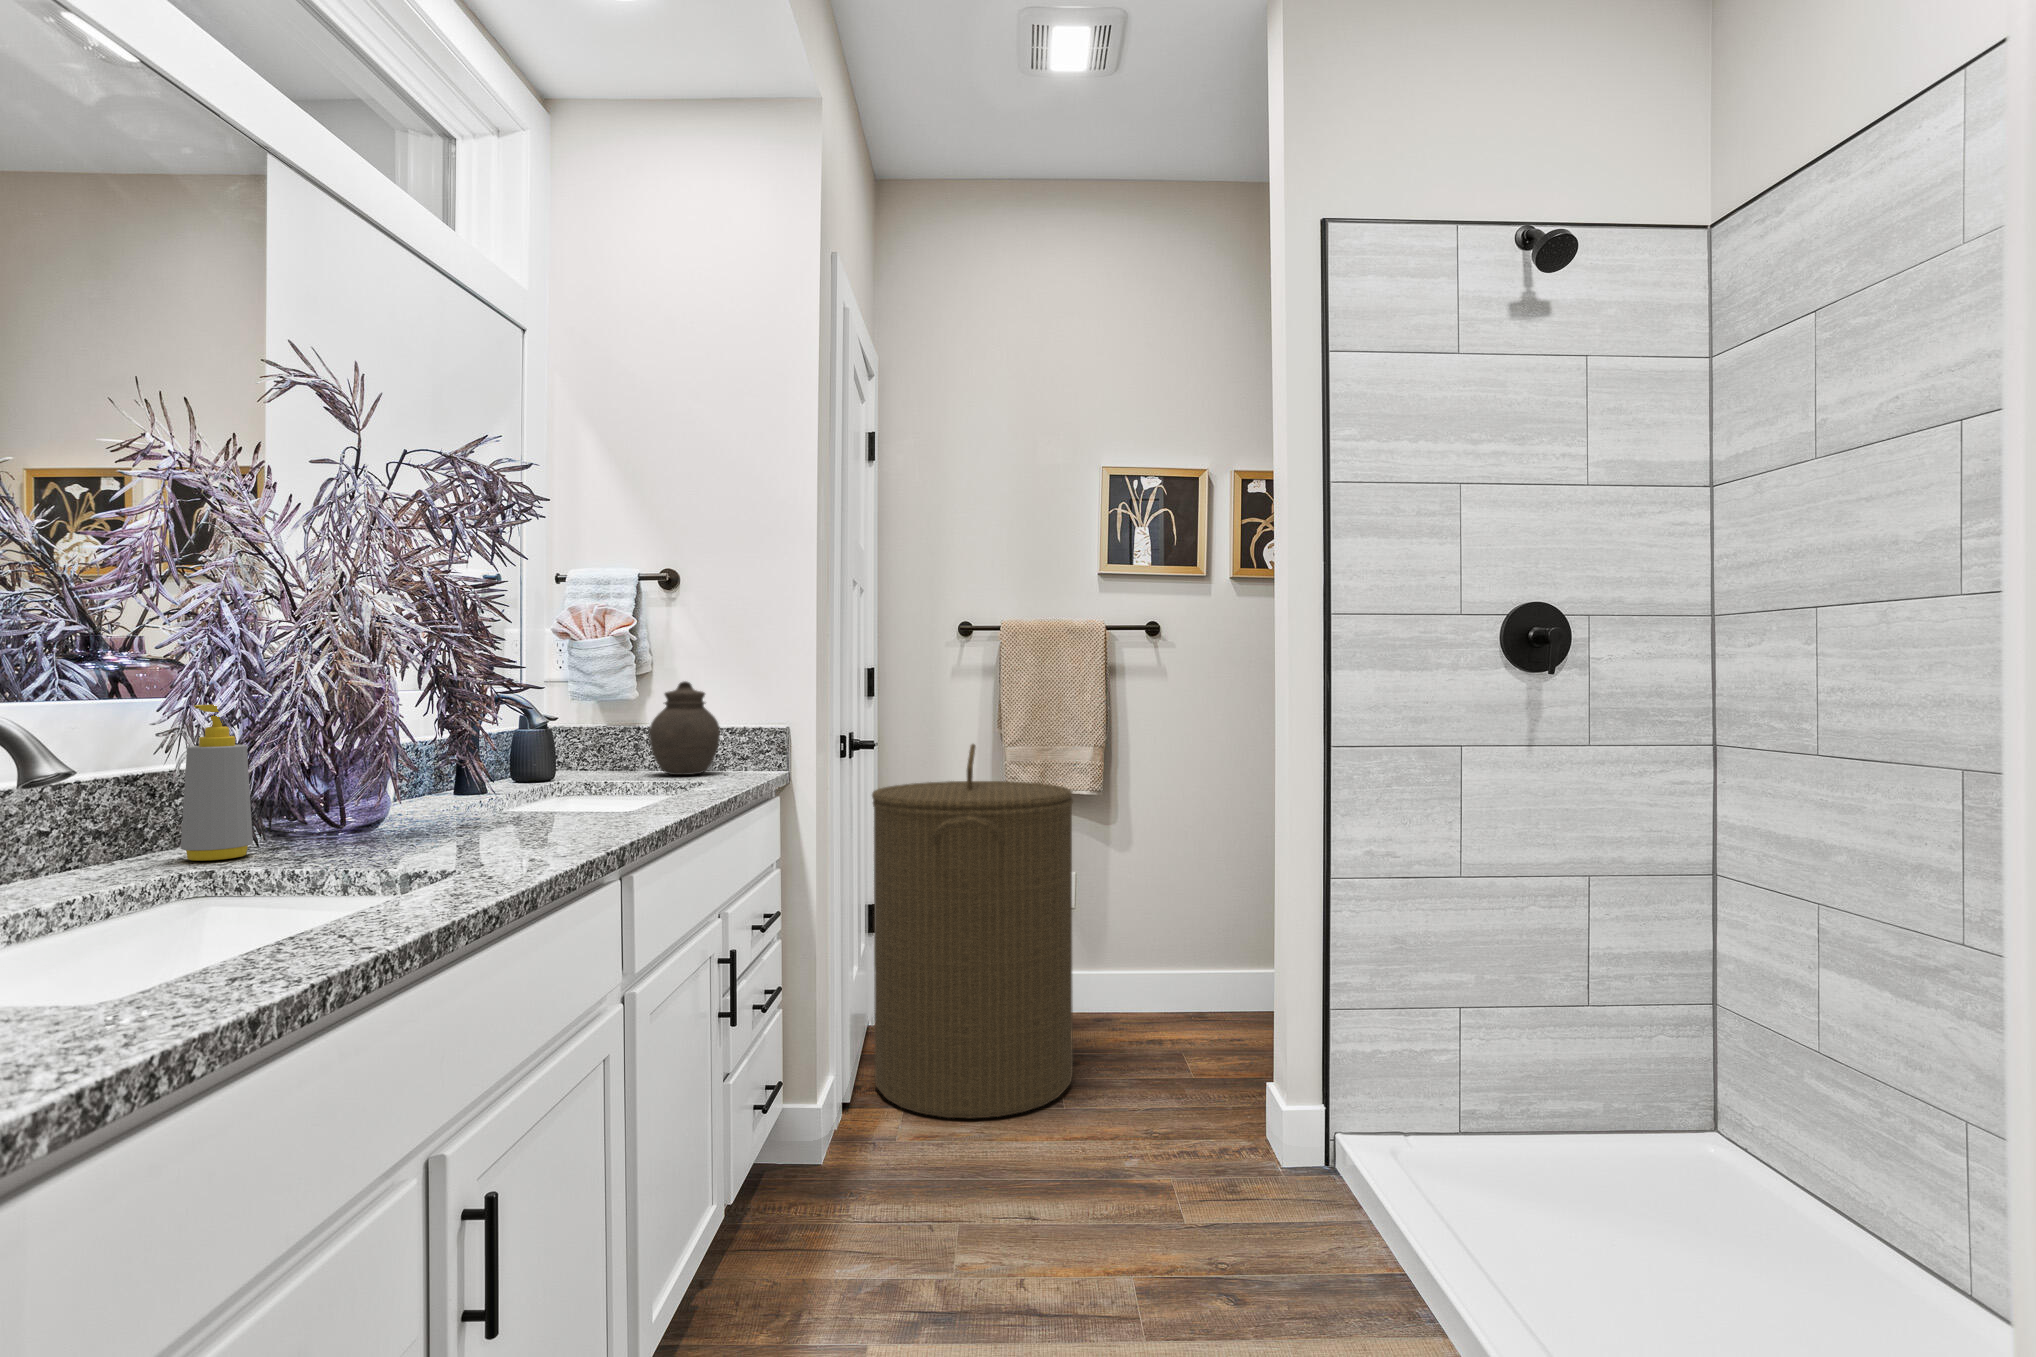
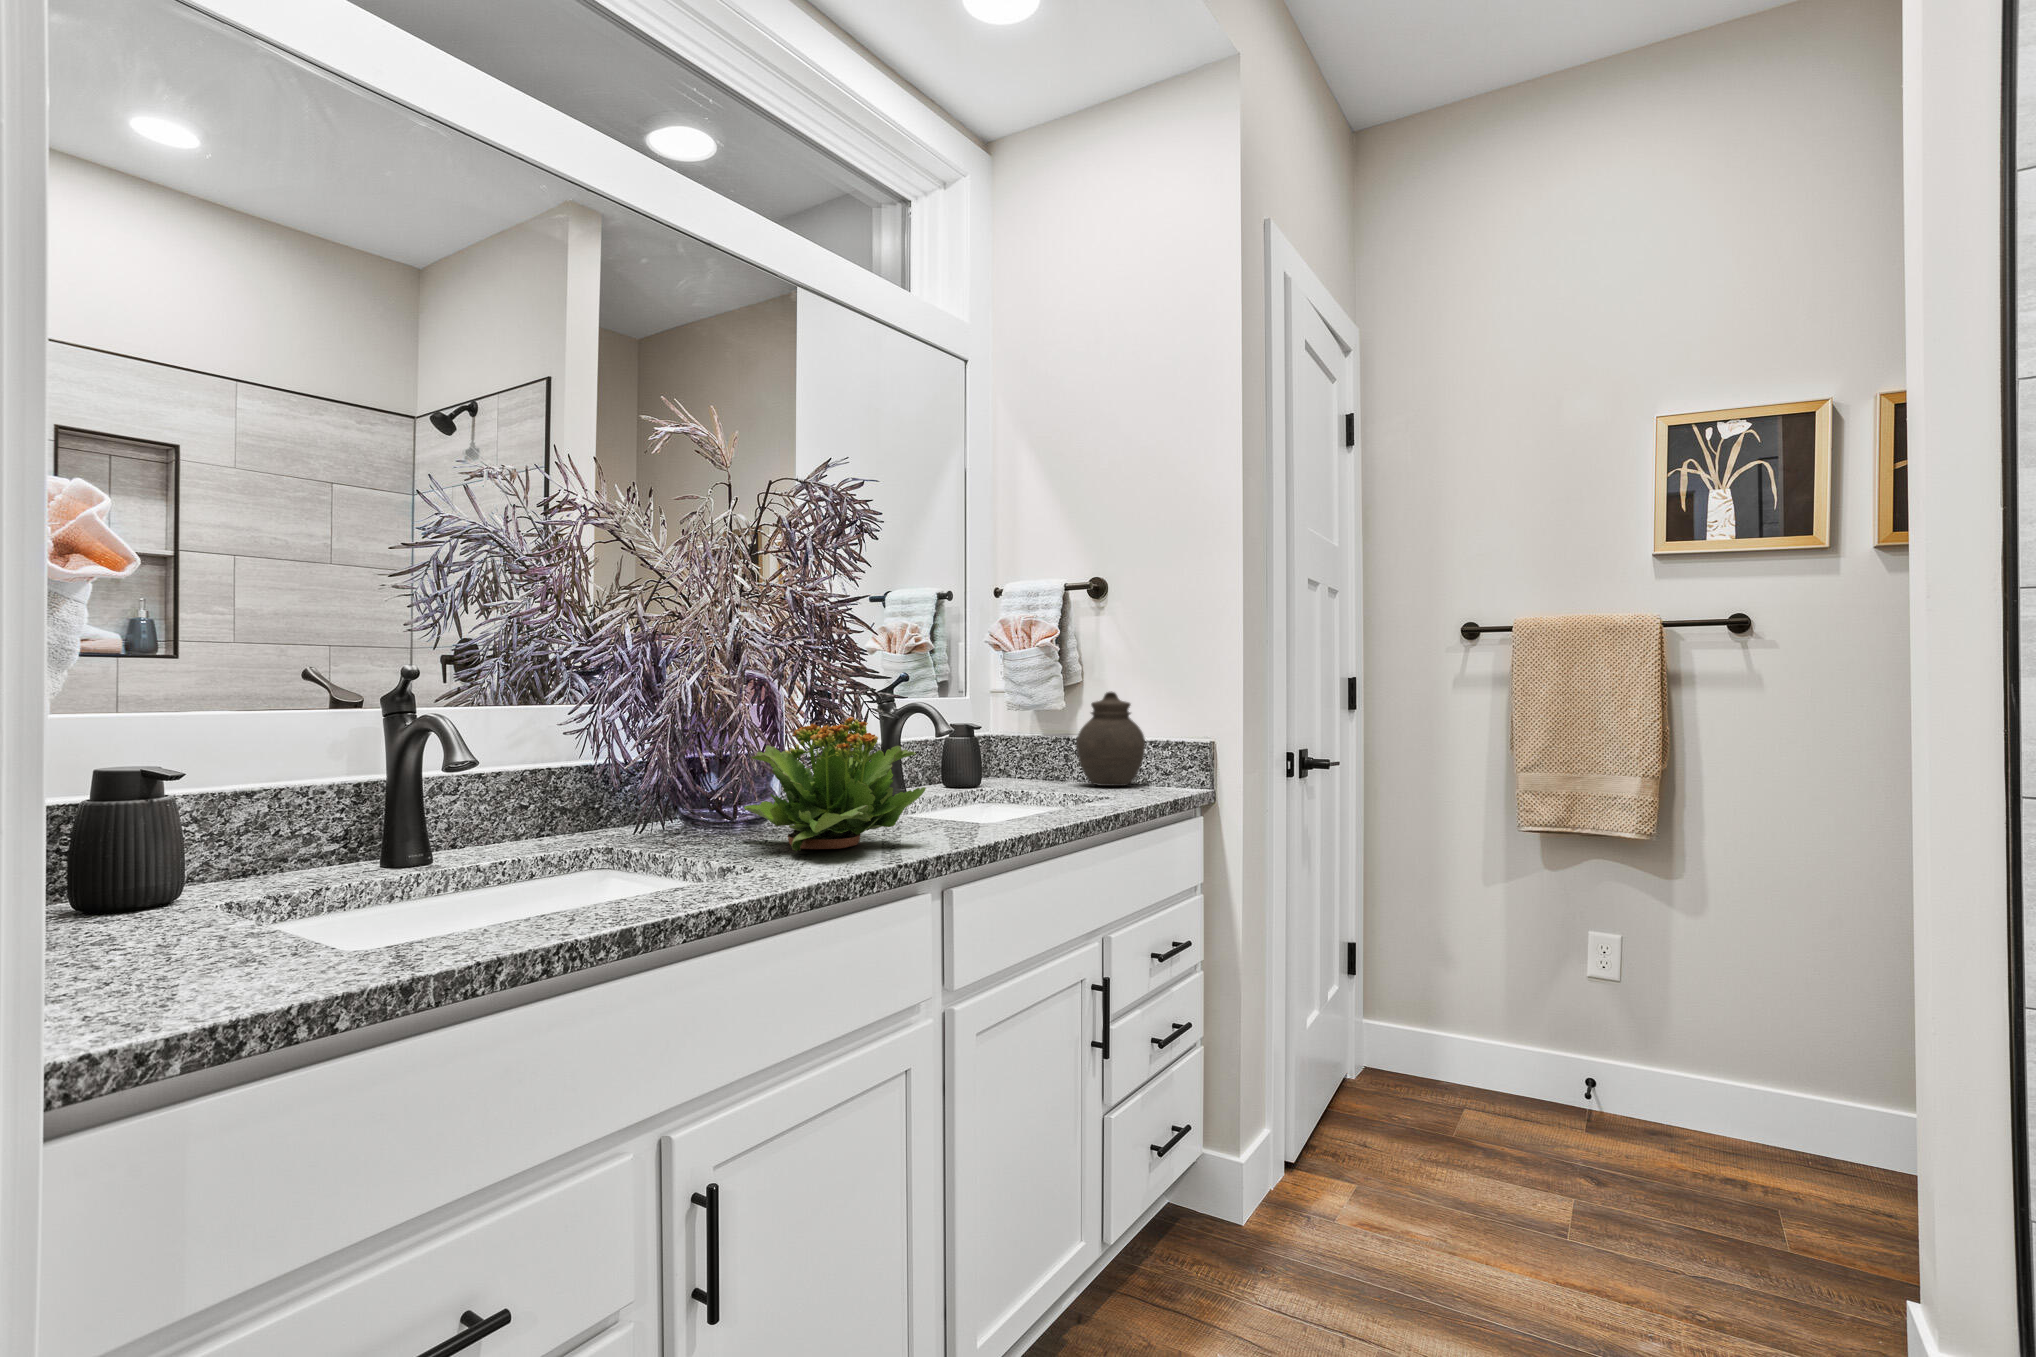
potted flower: none [378,703,607,850] -> present [744,717,926,851]
soap bottle: present [181,705,253,861] -> none [606,713,657,842]
laundry hamper: present [872,744,1073,1118] -> none [1329,765,1584,1212]

